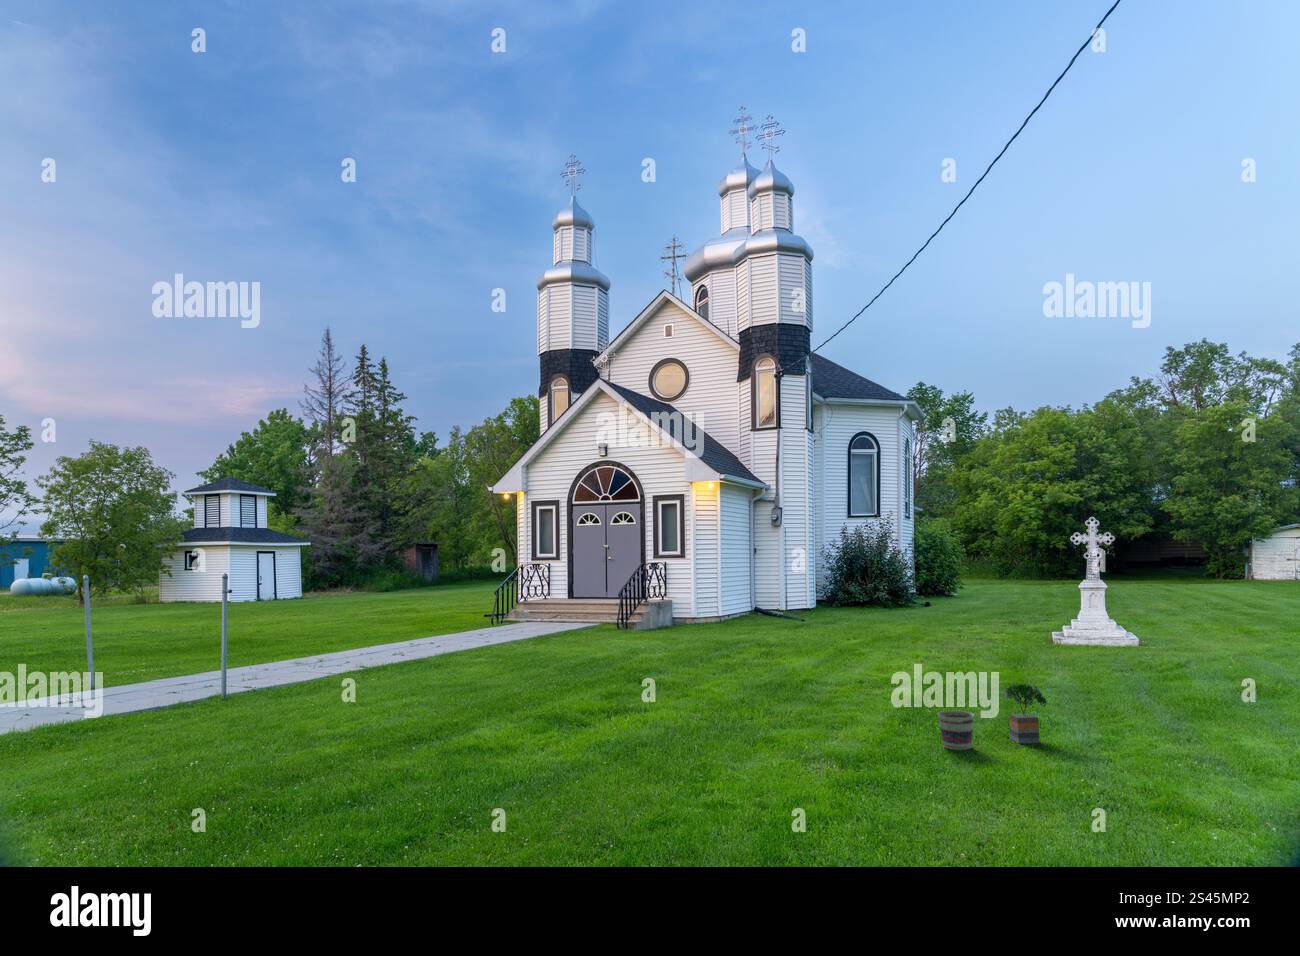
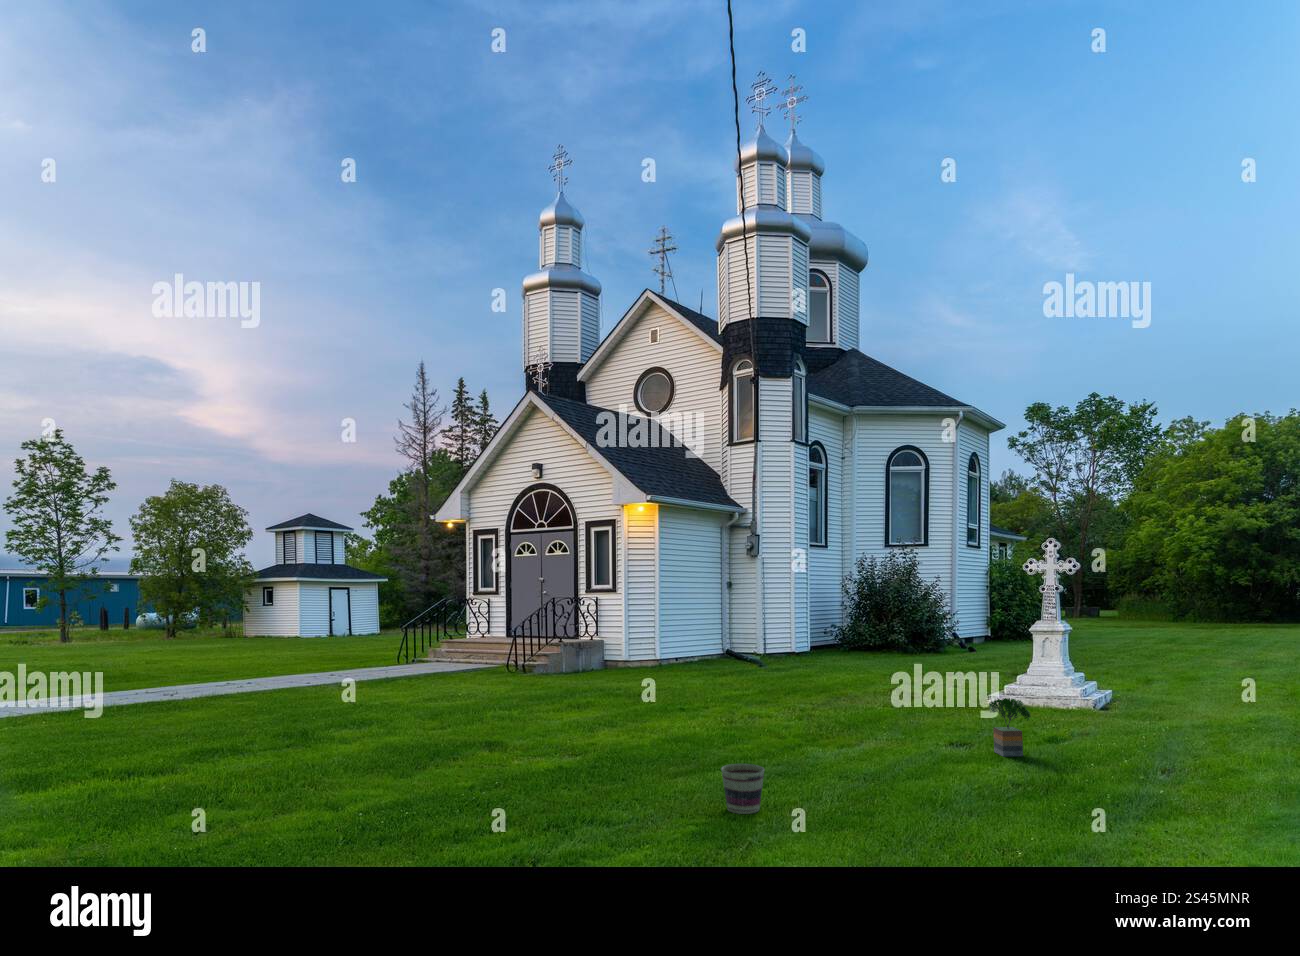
basket: present [938,711,974,750] -> present [721,764,764,814]

